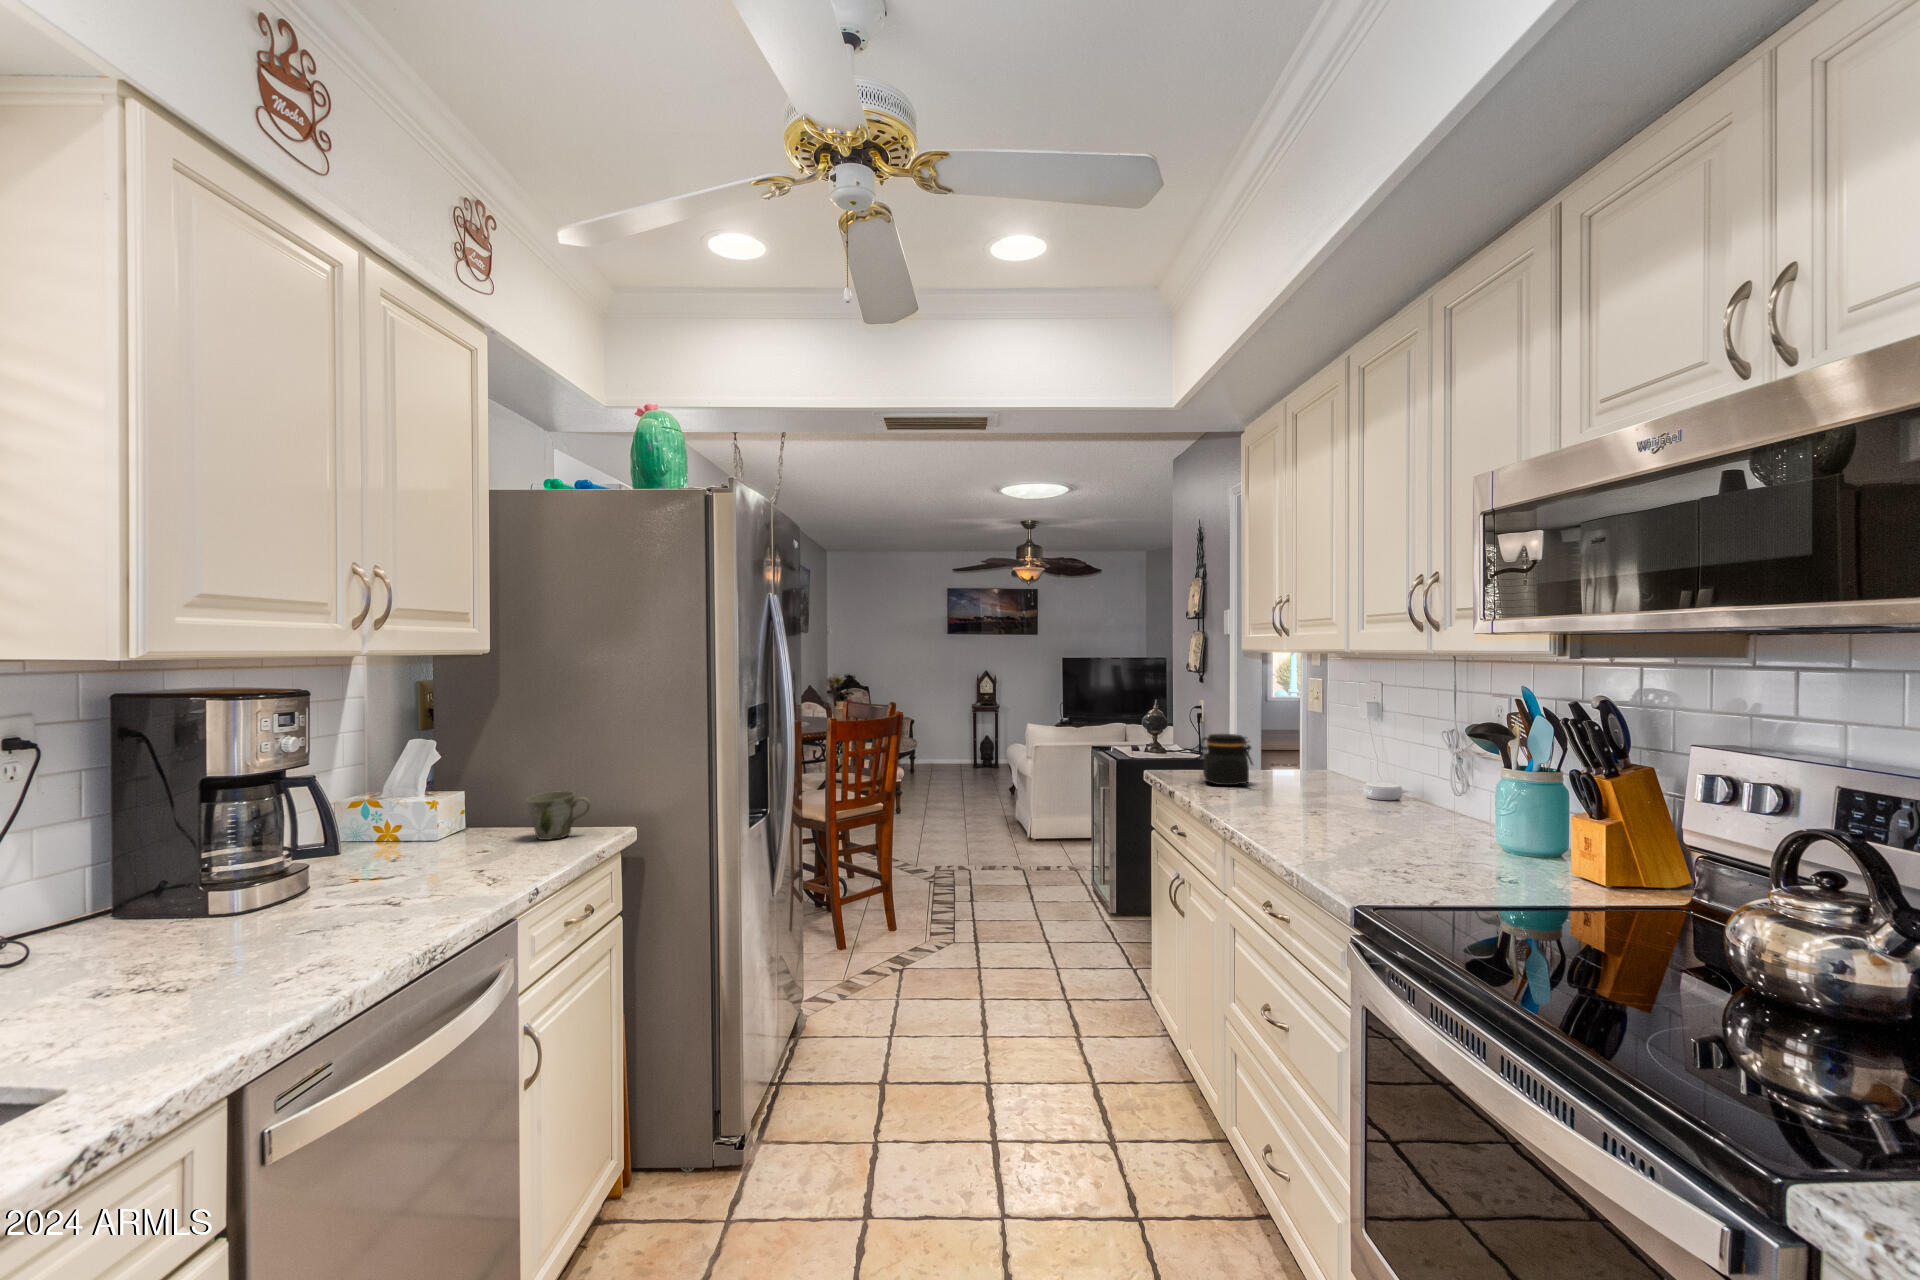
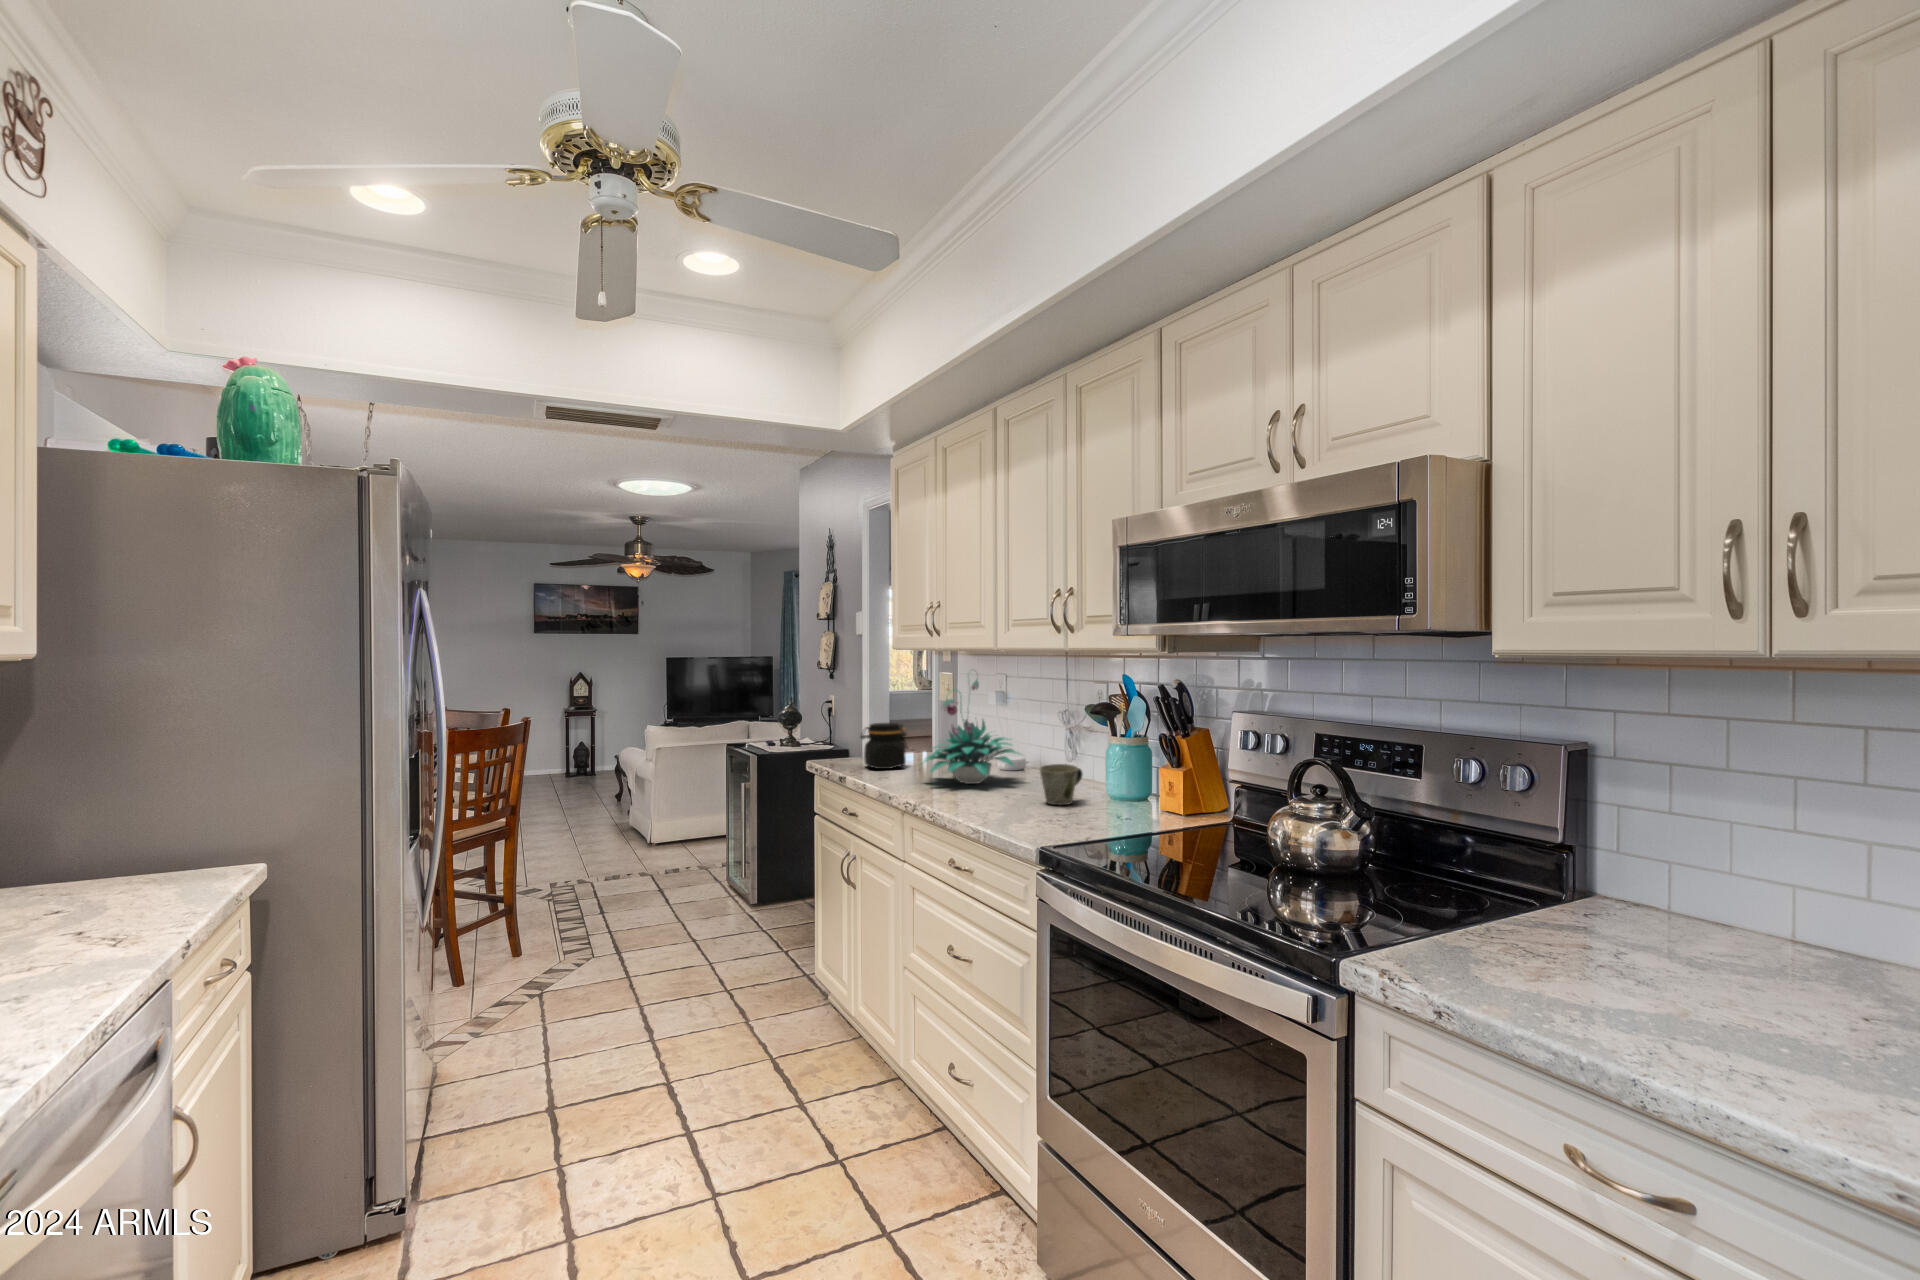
plant: none [1254,676,1389,812] -> present [924,671,1019,784]
mug: present [526,791,590,840] -> present [1040,764,1083,805]

